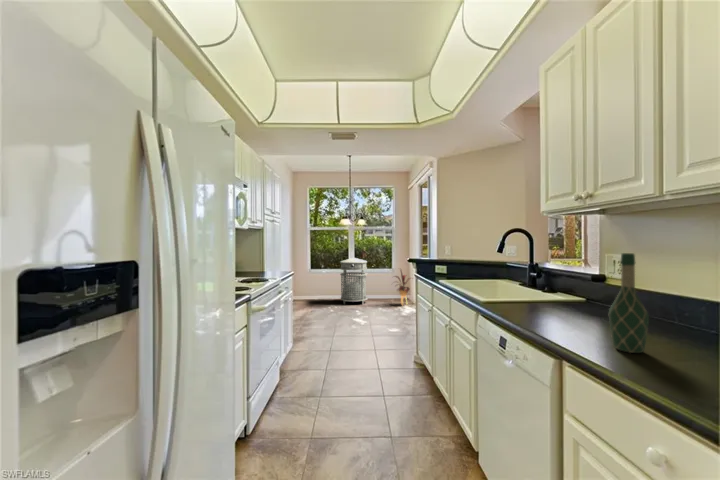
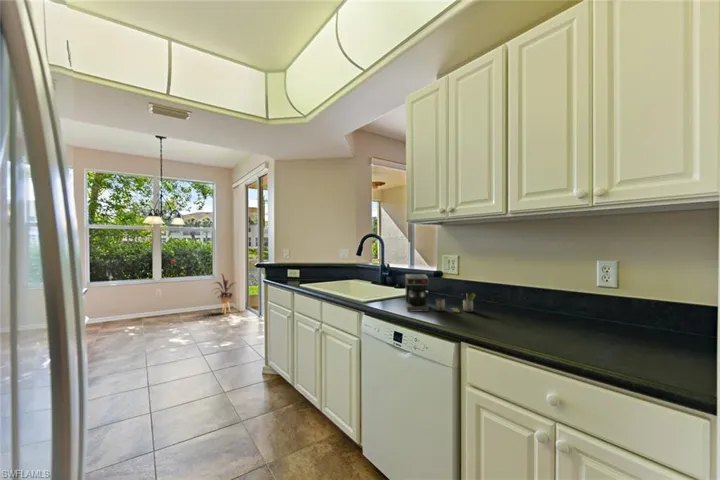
wine bottle: present [609,253,649,353] -> none [494,256,520,332]
trash can: present [340,258,368,304] -> none [140,264,180,323]
coffee maker: none [518,273,617,326] -> present [405,274,475,312]

